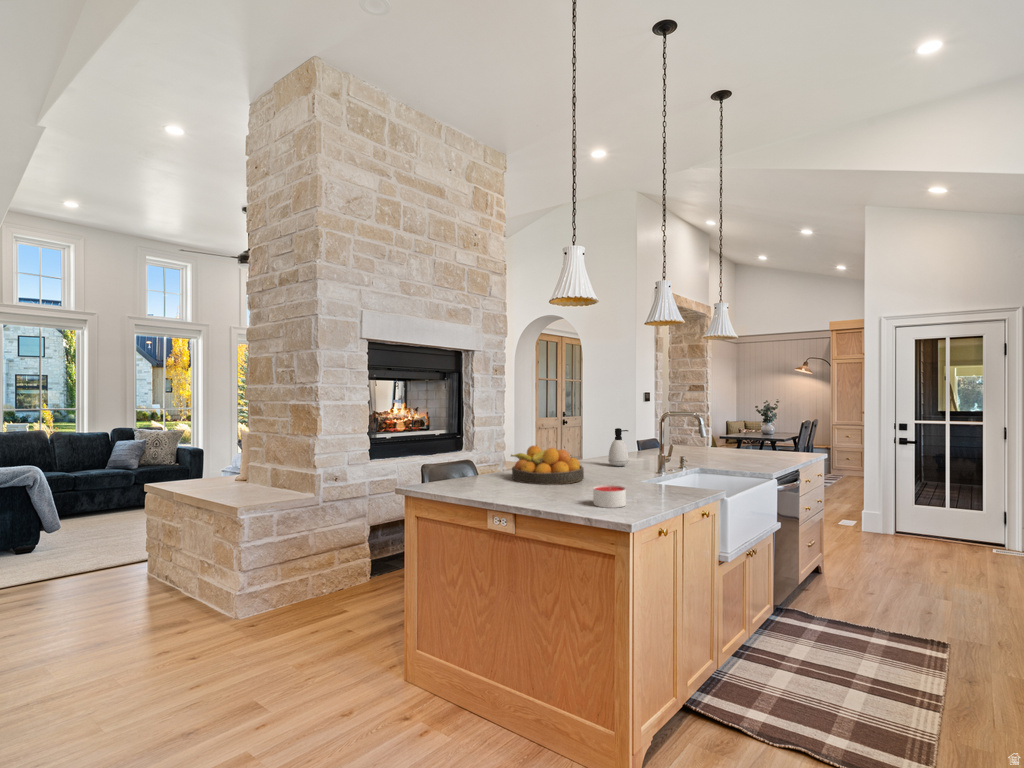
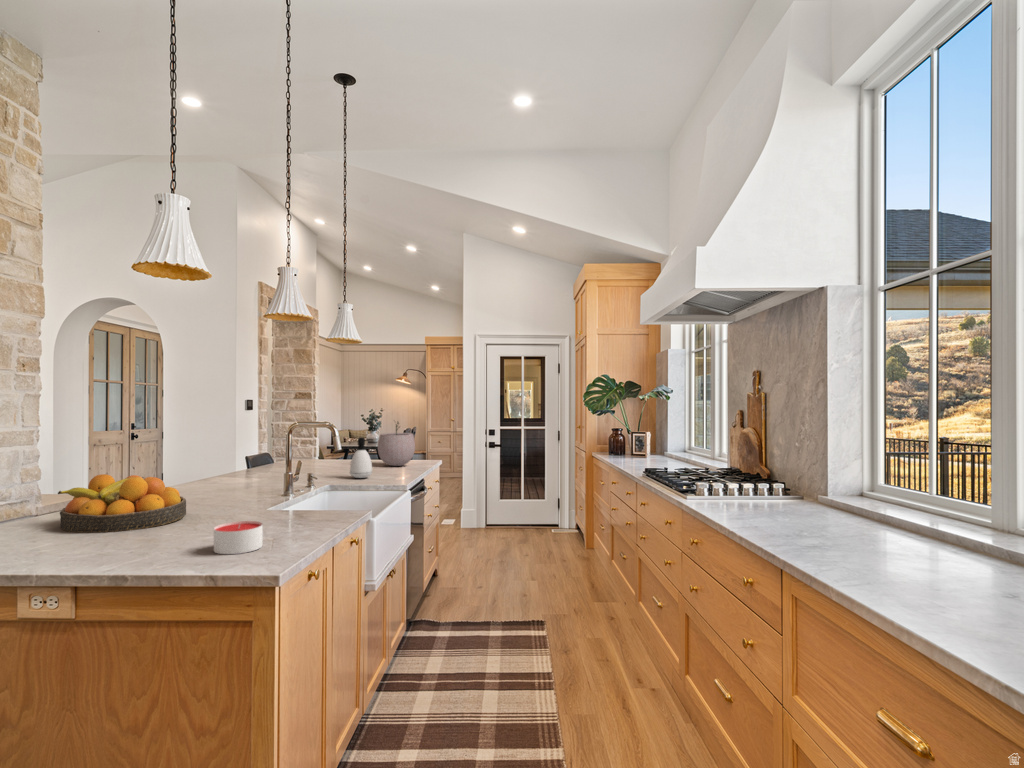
plant pot: none [751,412,791,457] -> present [378,423,415,466]
soap dispenser: present [608,428,629,466] -> present [350,437,373,478]

